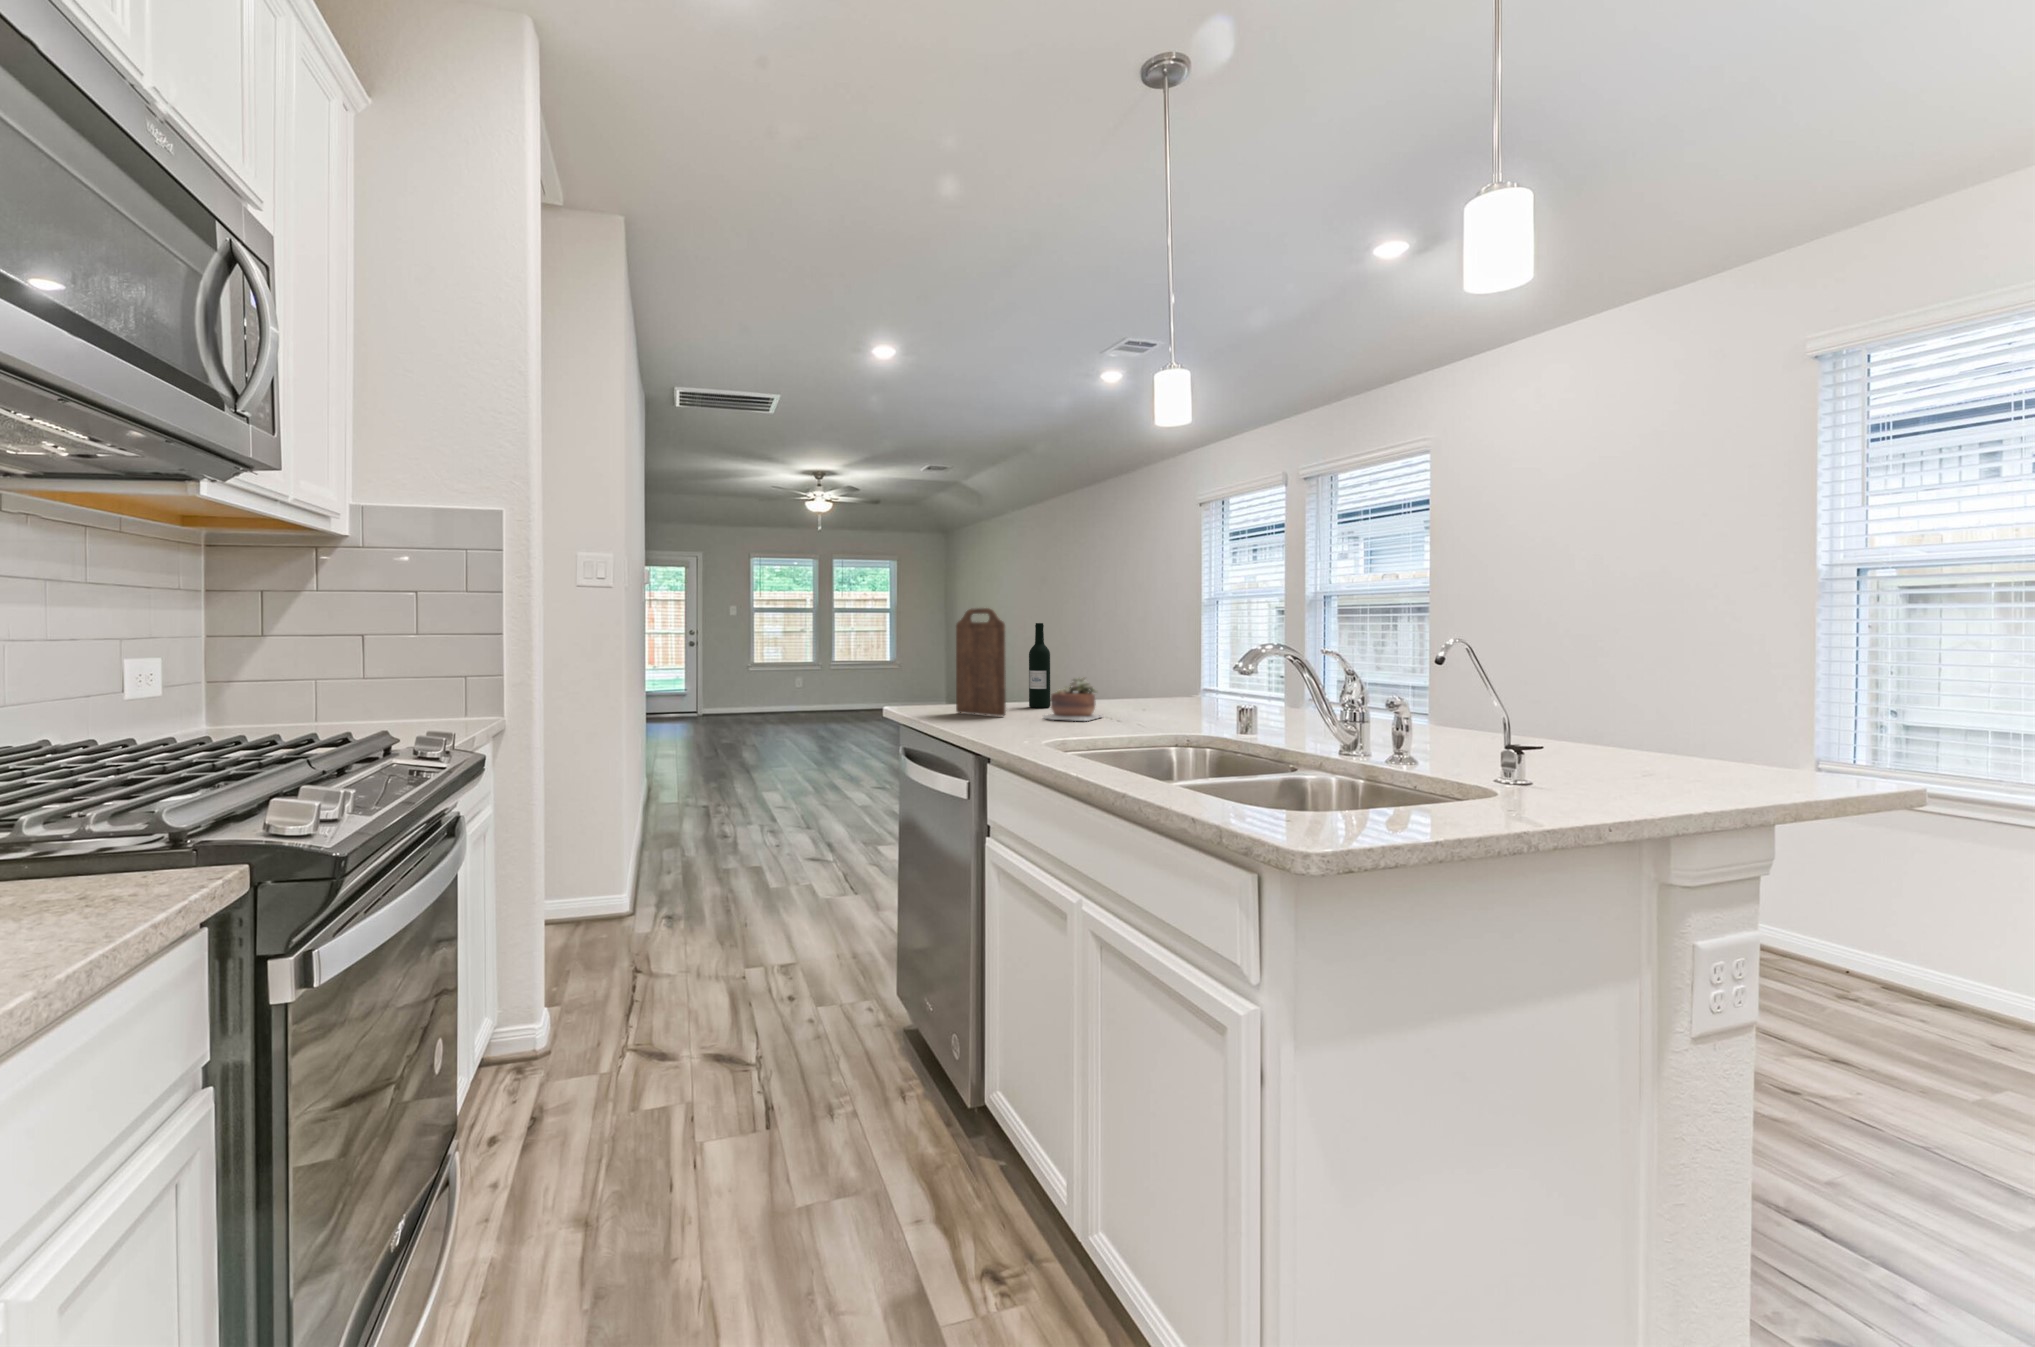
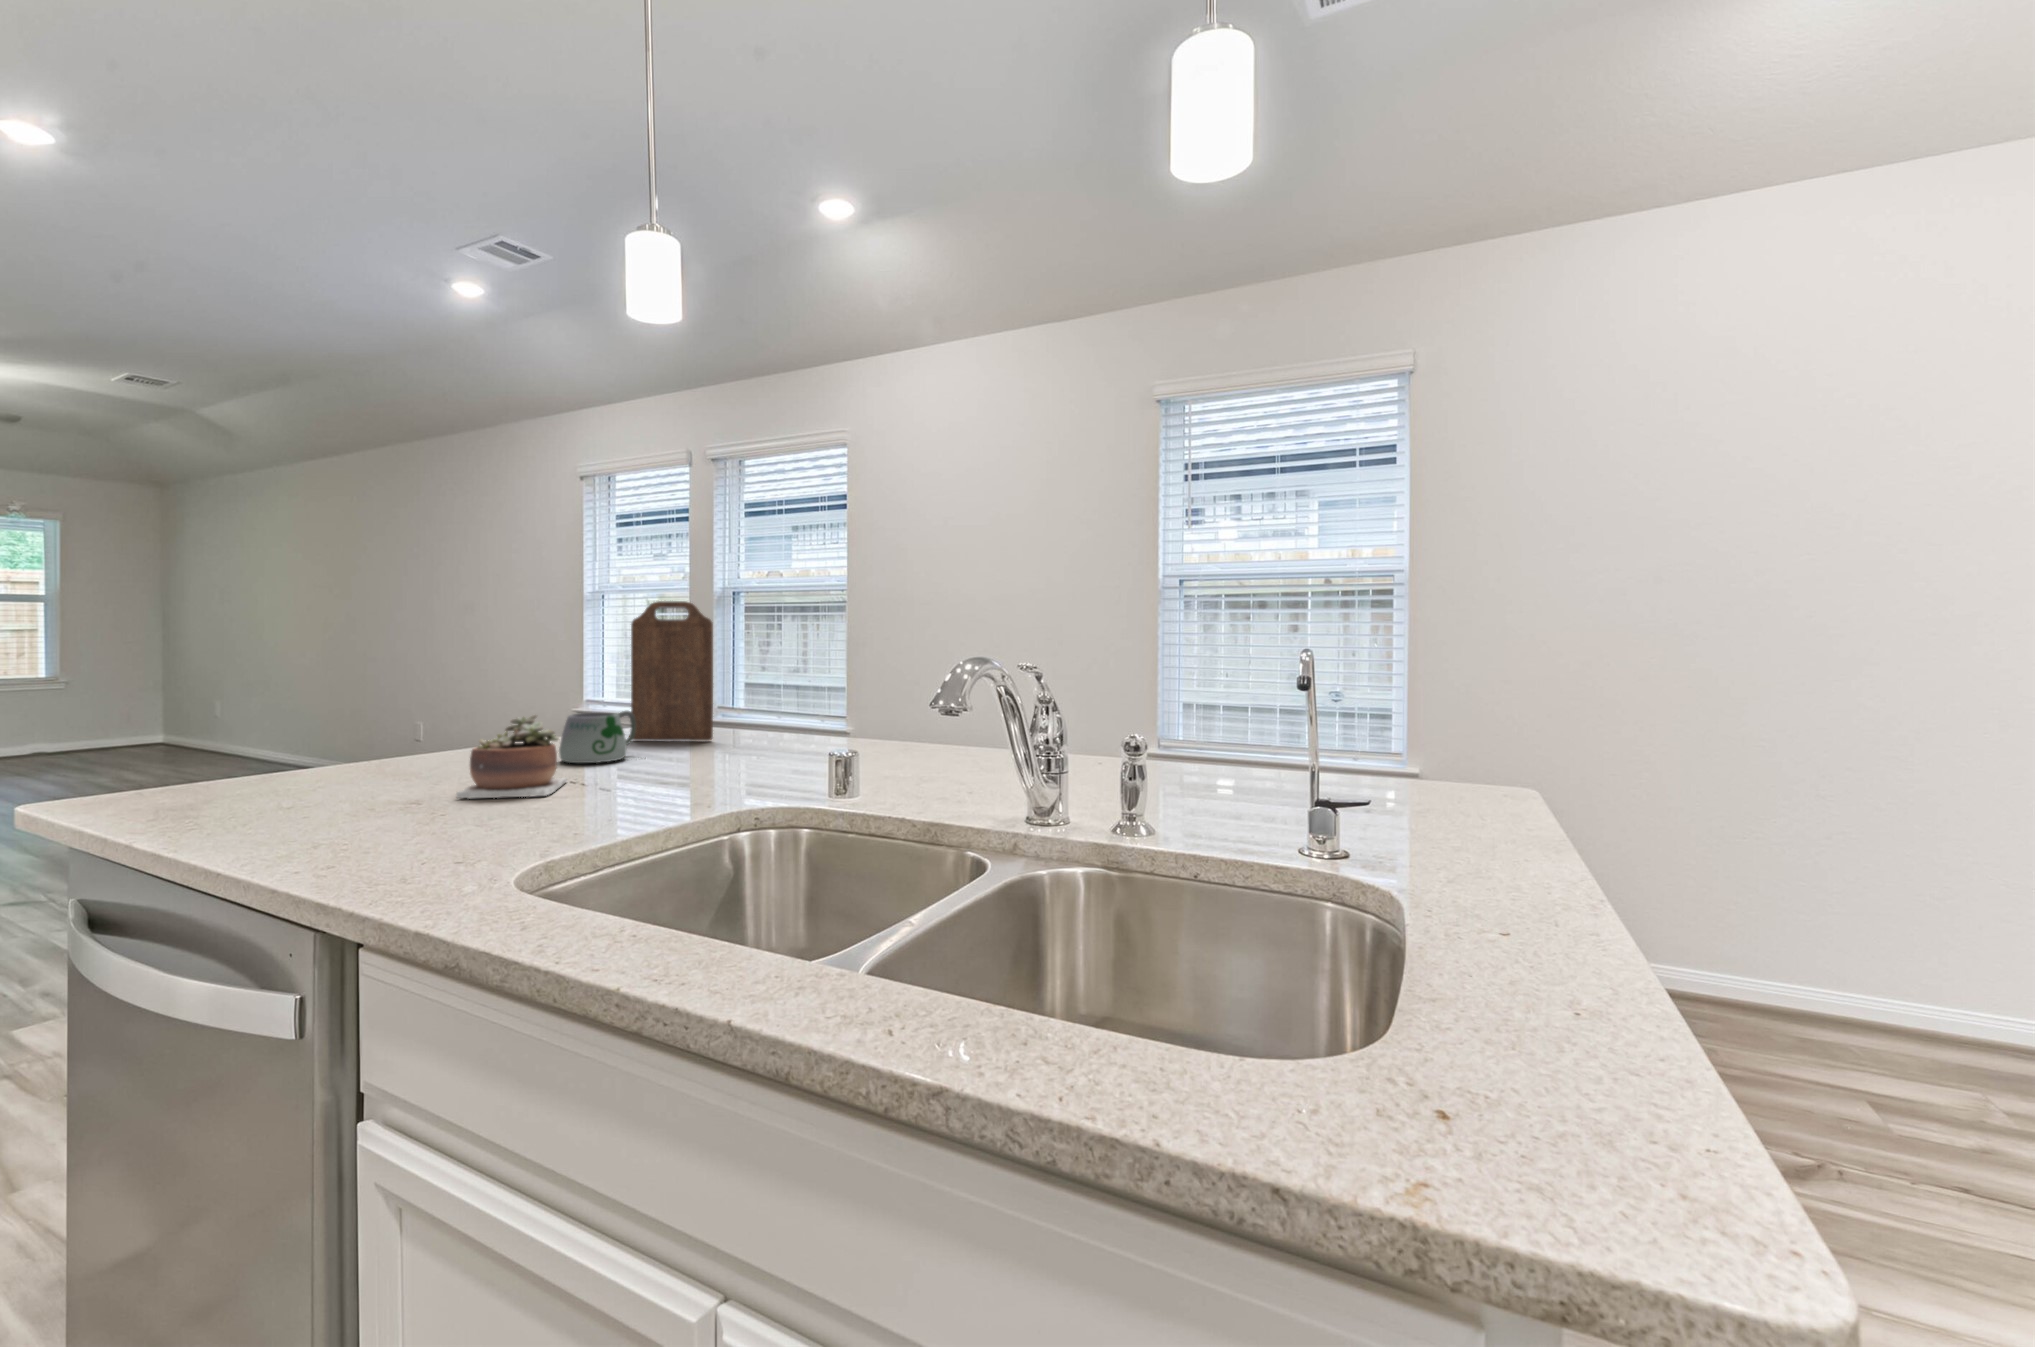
cutting board: present [956,608,1006,716] -> present [631,601,713,741]
wine bottle: present [1029,623,1050,708] -> none [402,620,444,770]
mug: none [1111,680,1161,711] -> present [559,711,646,763]

